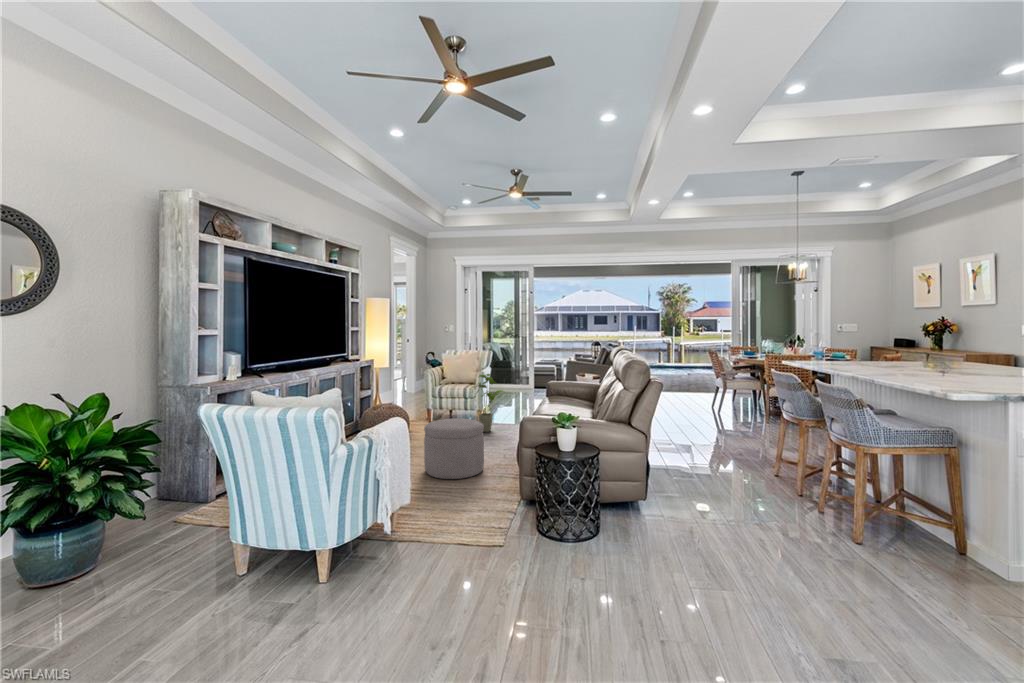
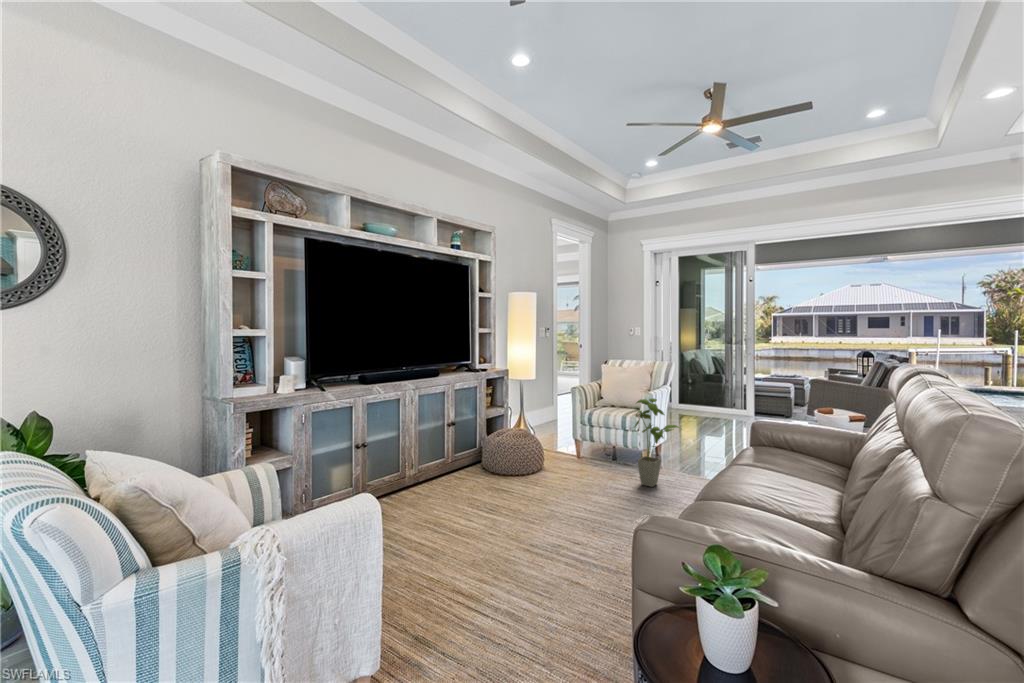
ottoman: present [424,418,484,479] -> none [506,473,605,588]

